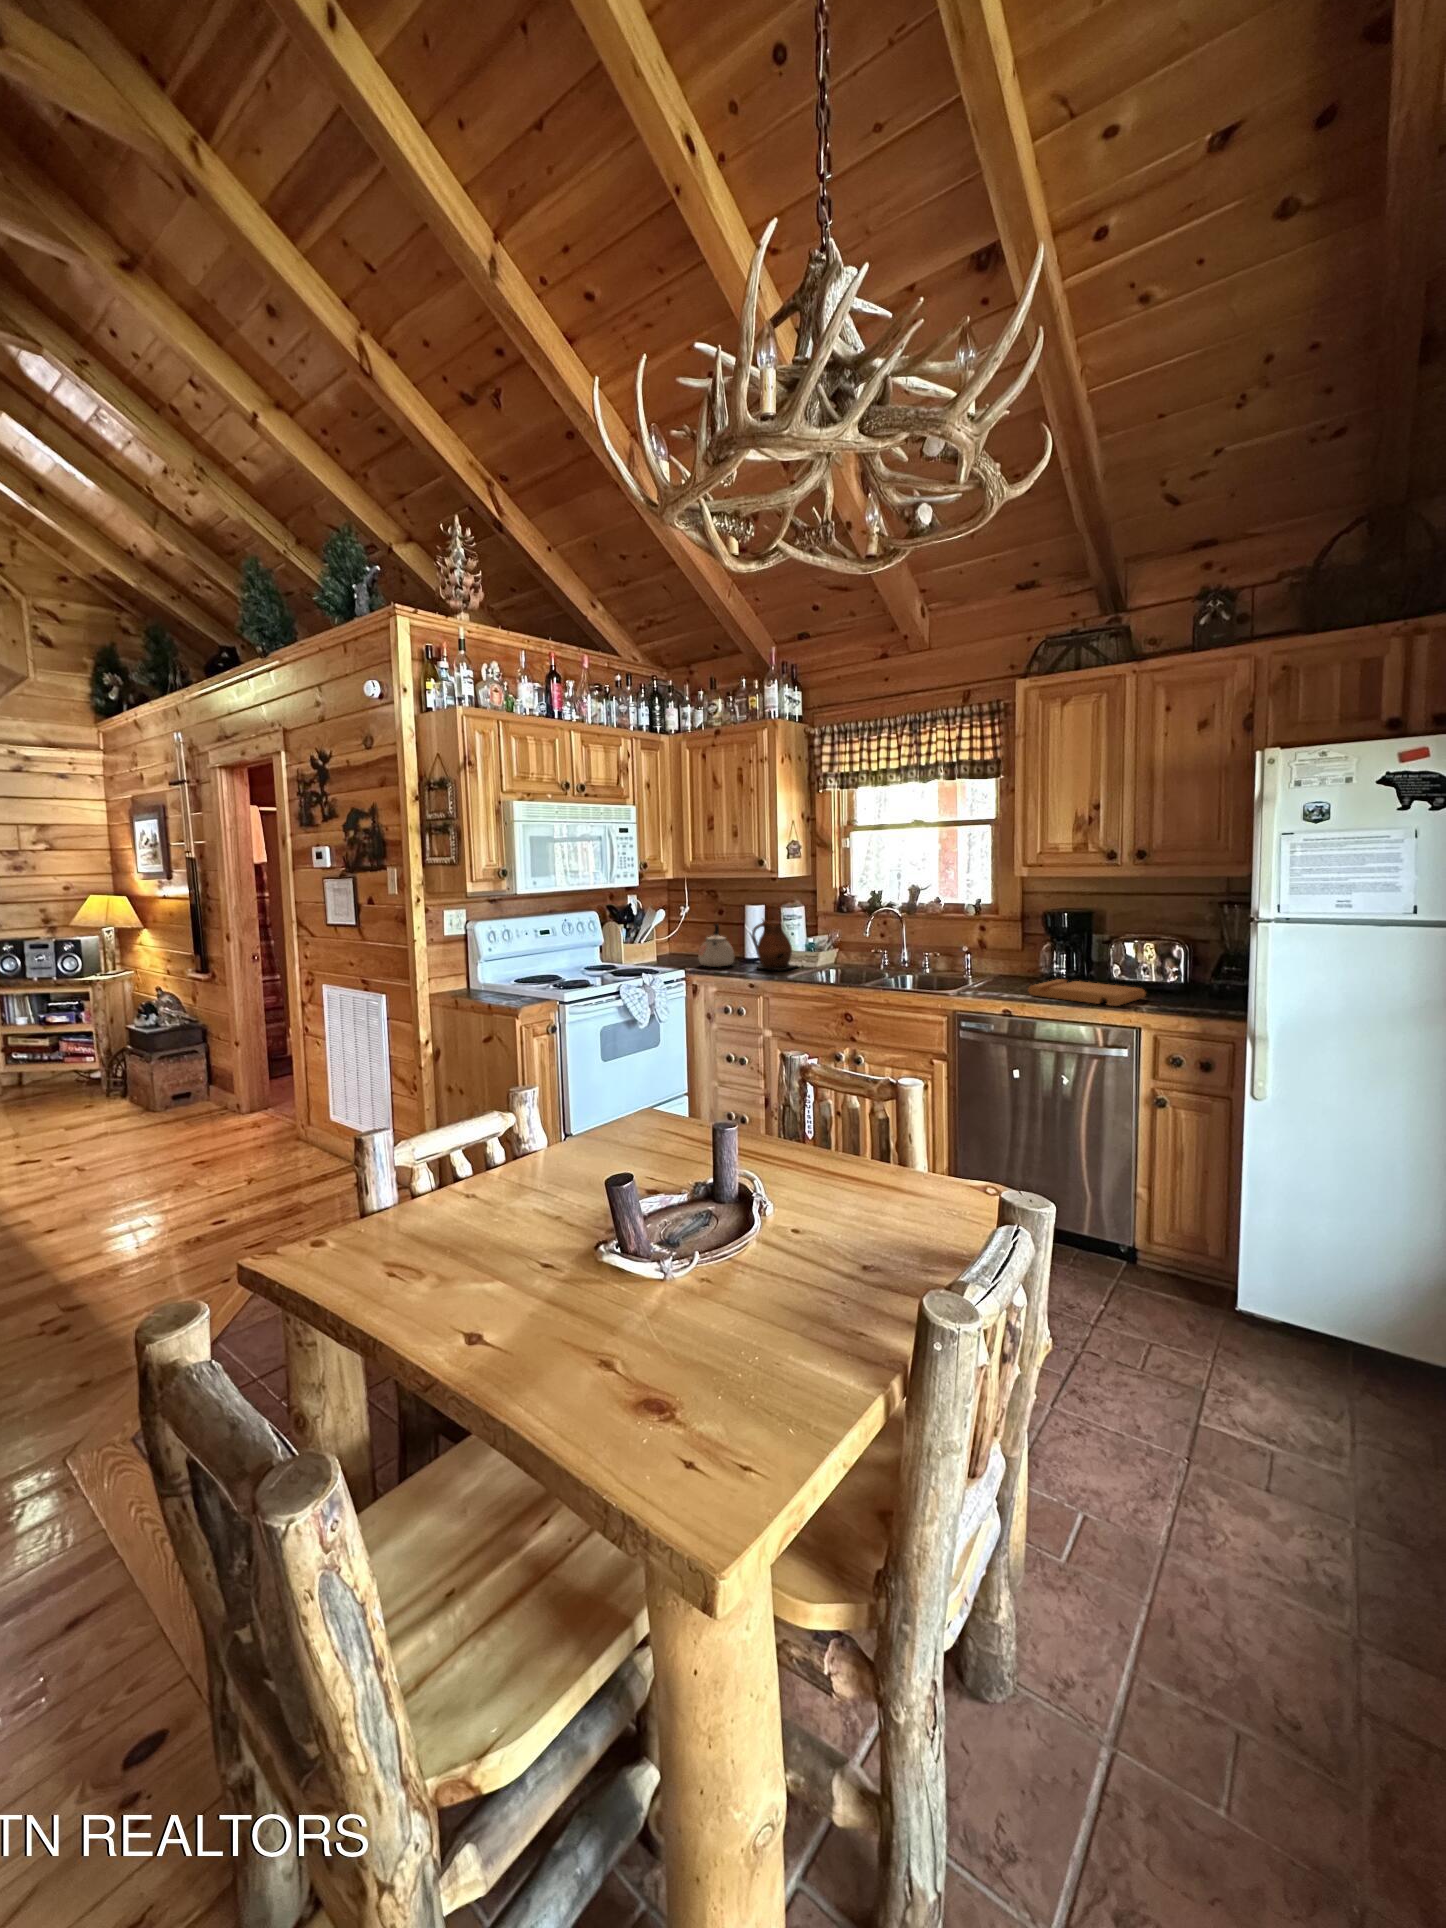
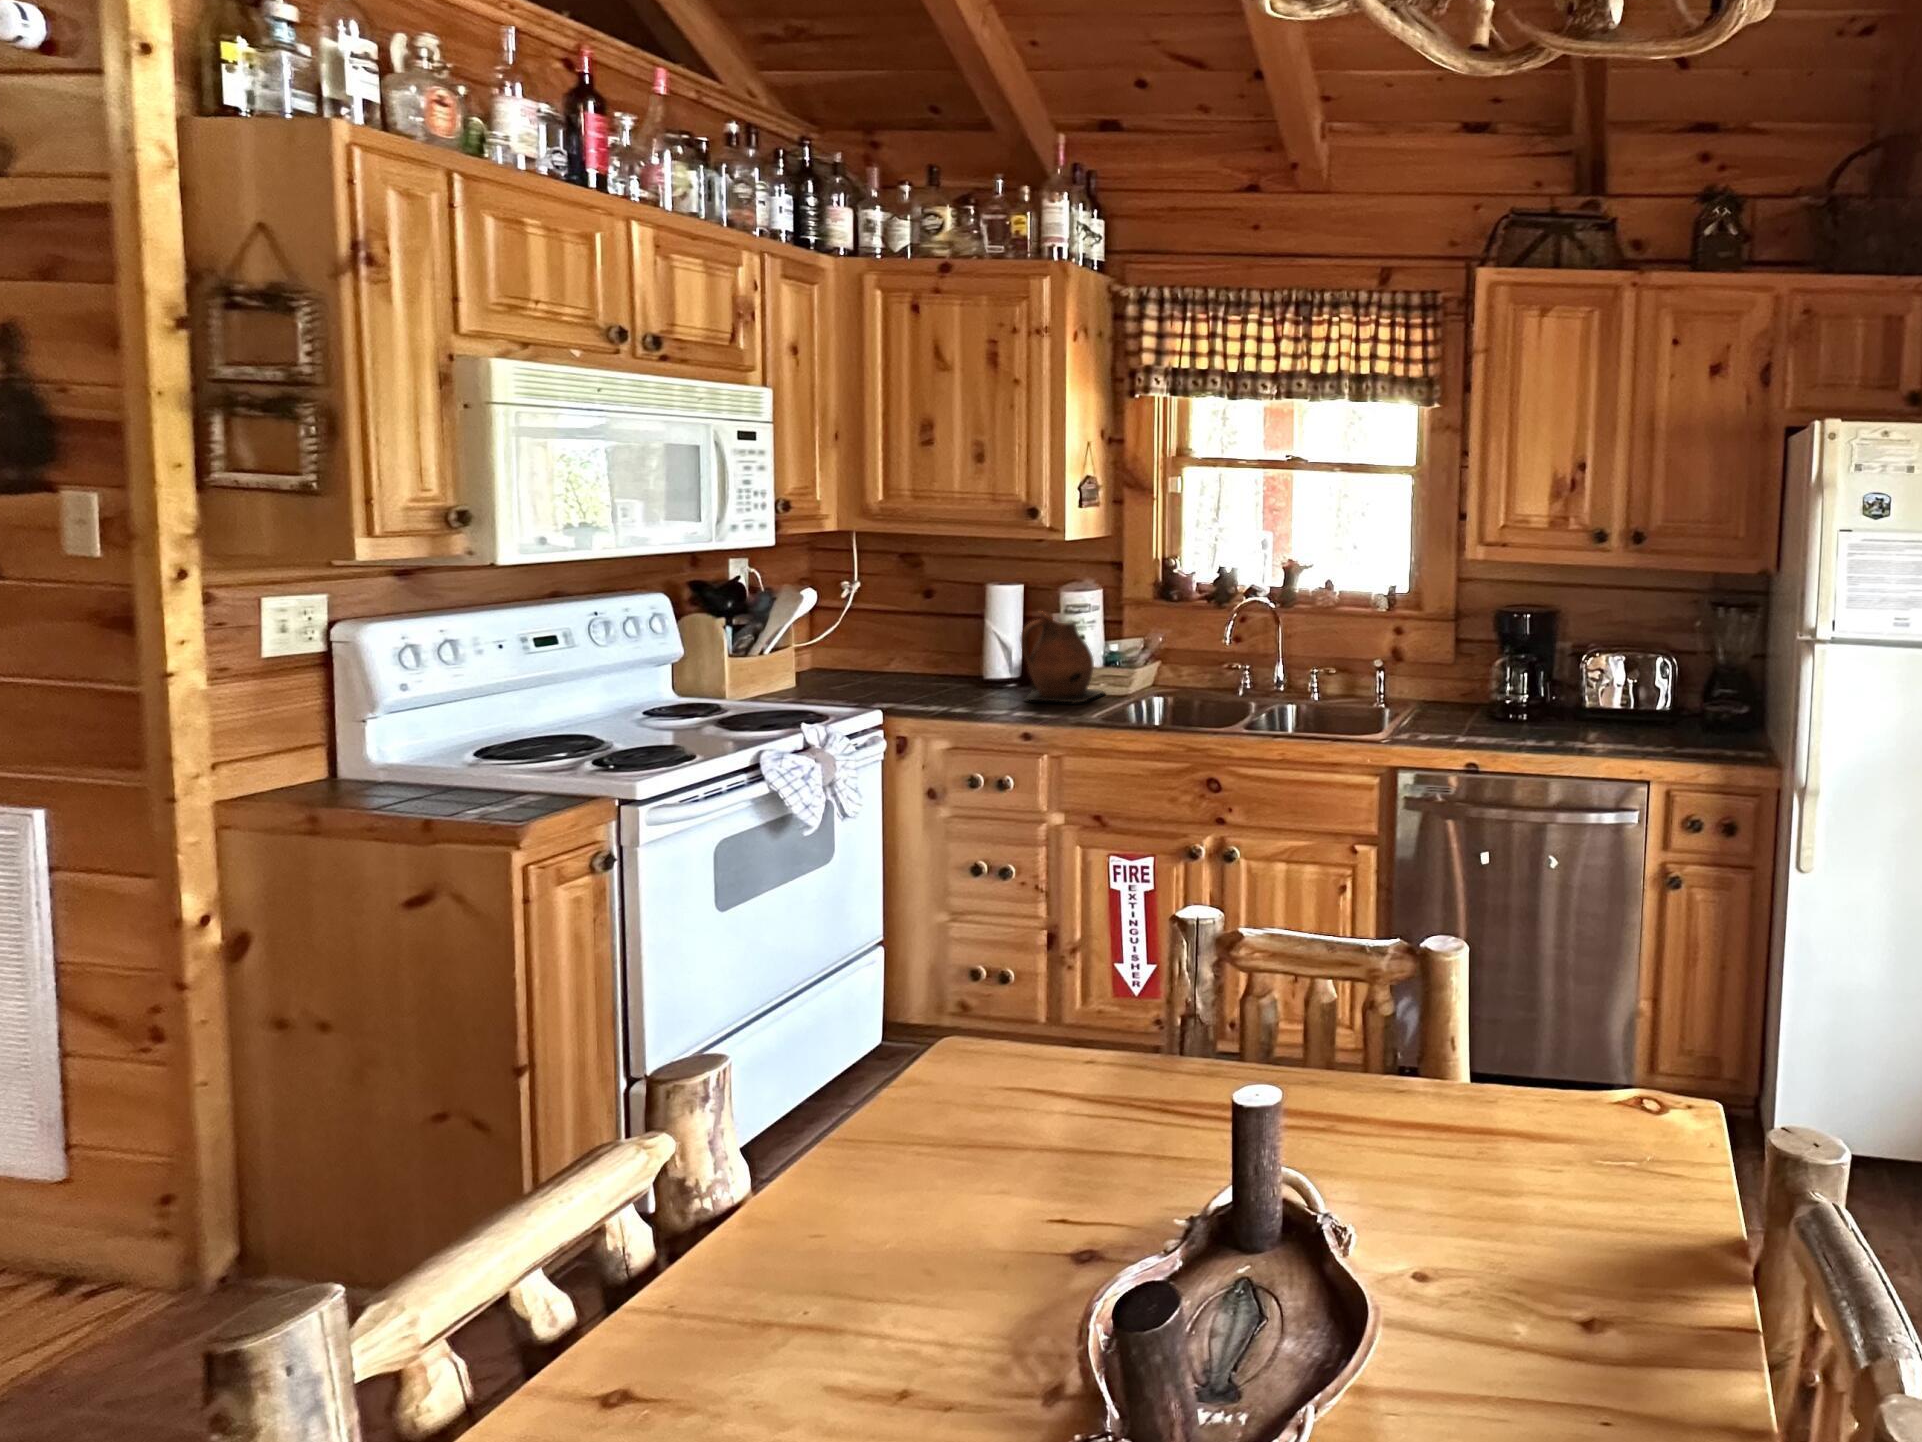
kettle: present [698,924,734,967] -> none [908,618,981,697]
cutting board: present [1028,979,1146,1006] -> none [1494,710,1639,752]

